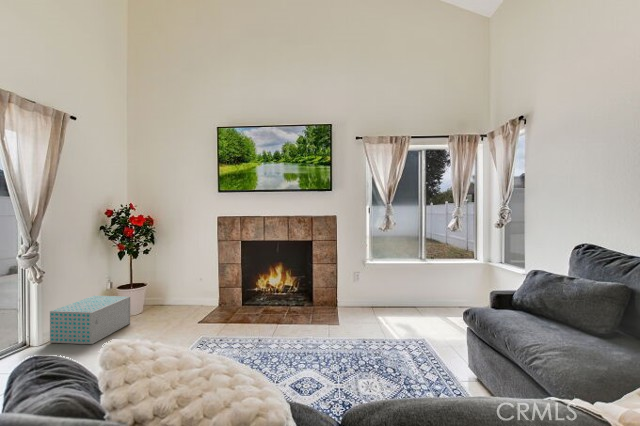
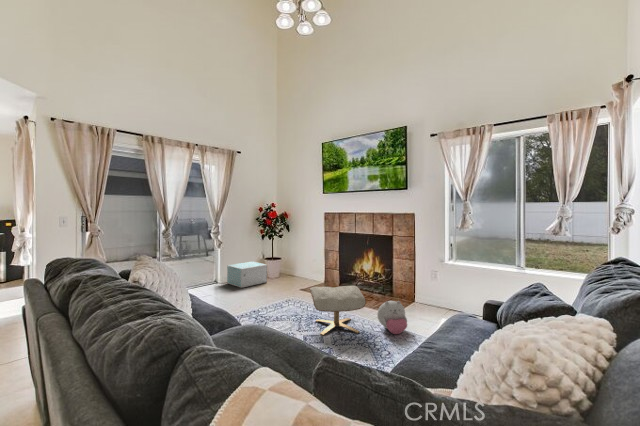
ottoman: none [269,306,345,382] -> present [310,286,366,335]
plush toy: none [348,313,383,351] -> present [377,301,407,334]

